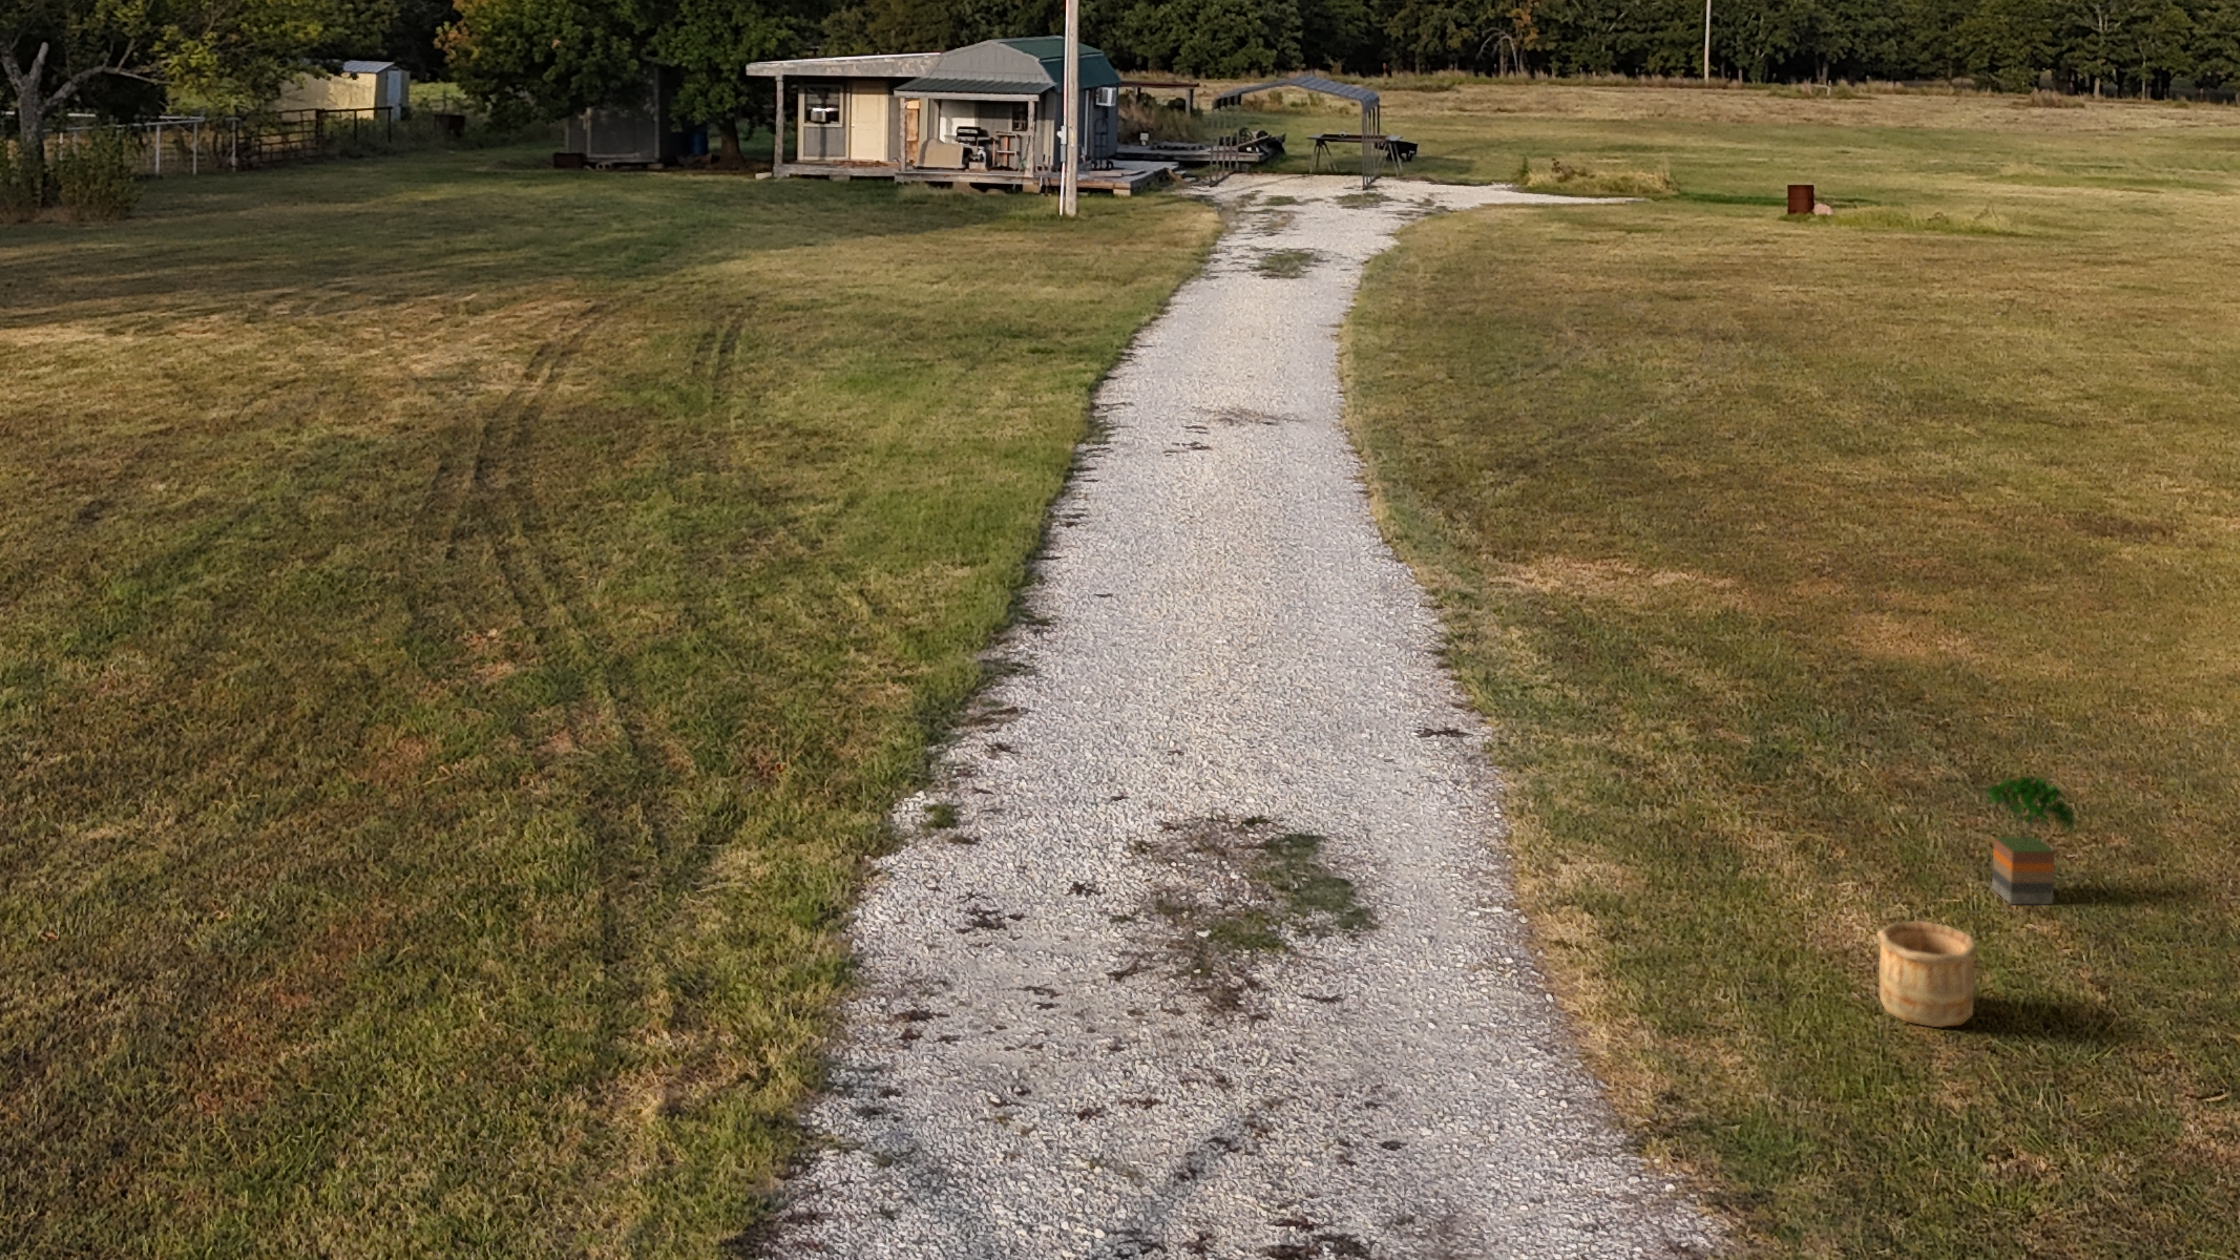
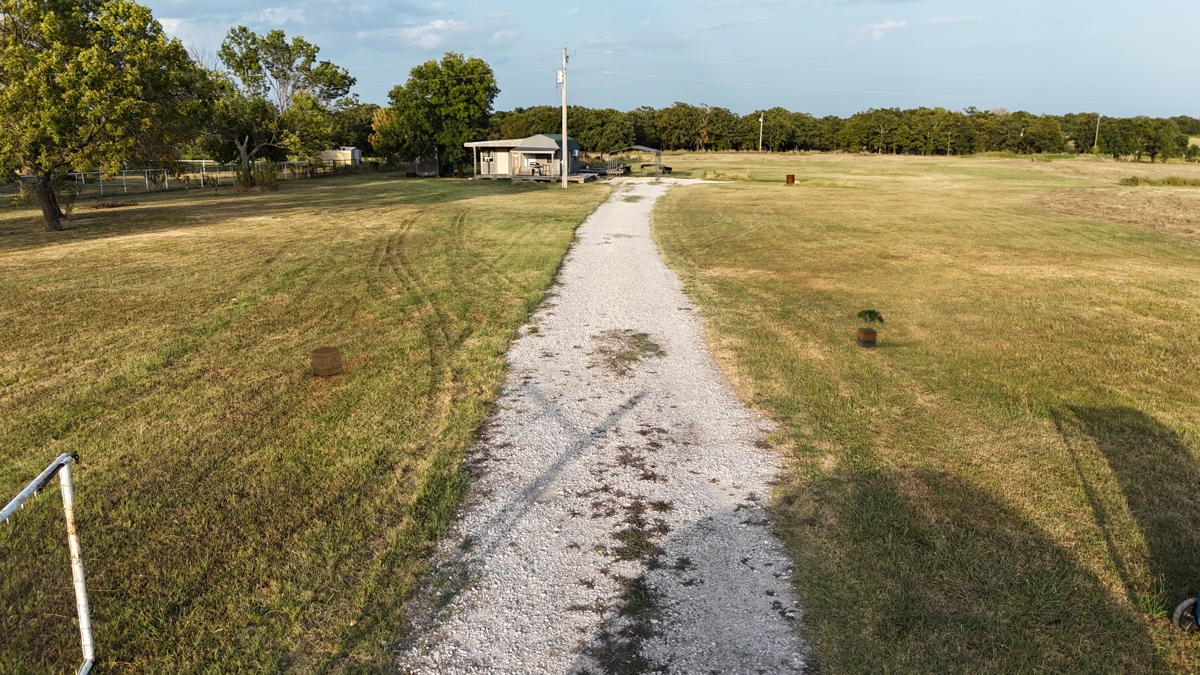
wooden bucket: present [1878,921,1978,1027] -> present [310,346,343,376]

